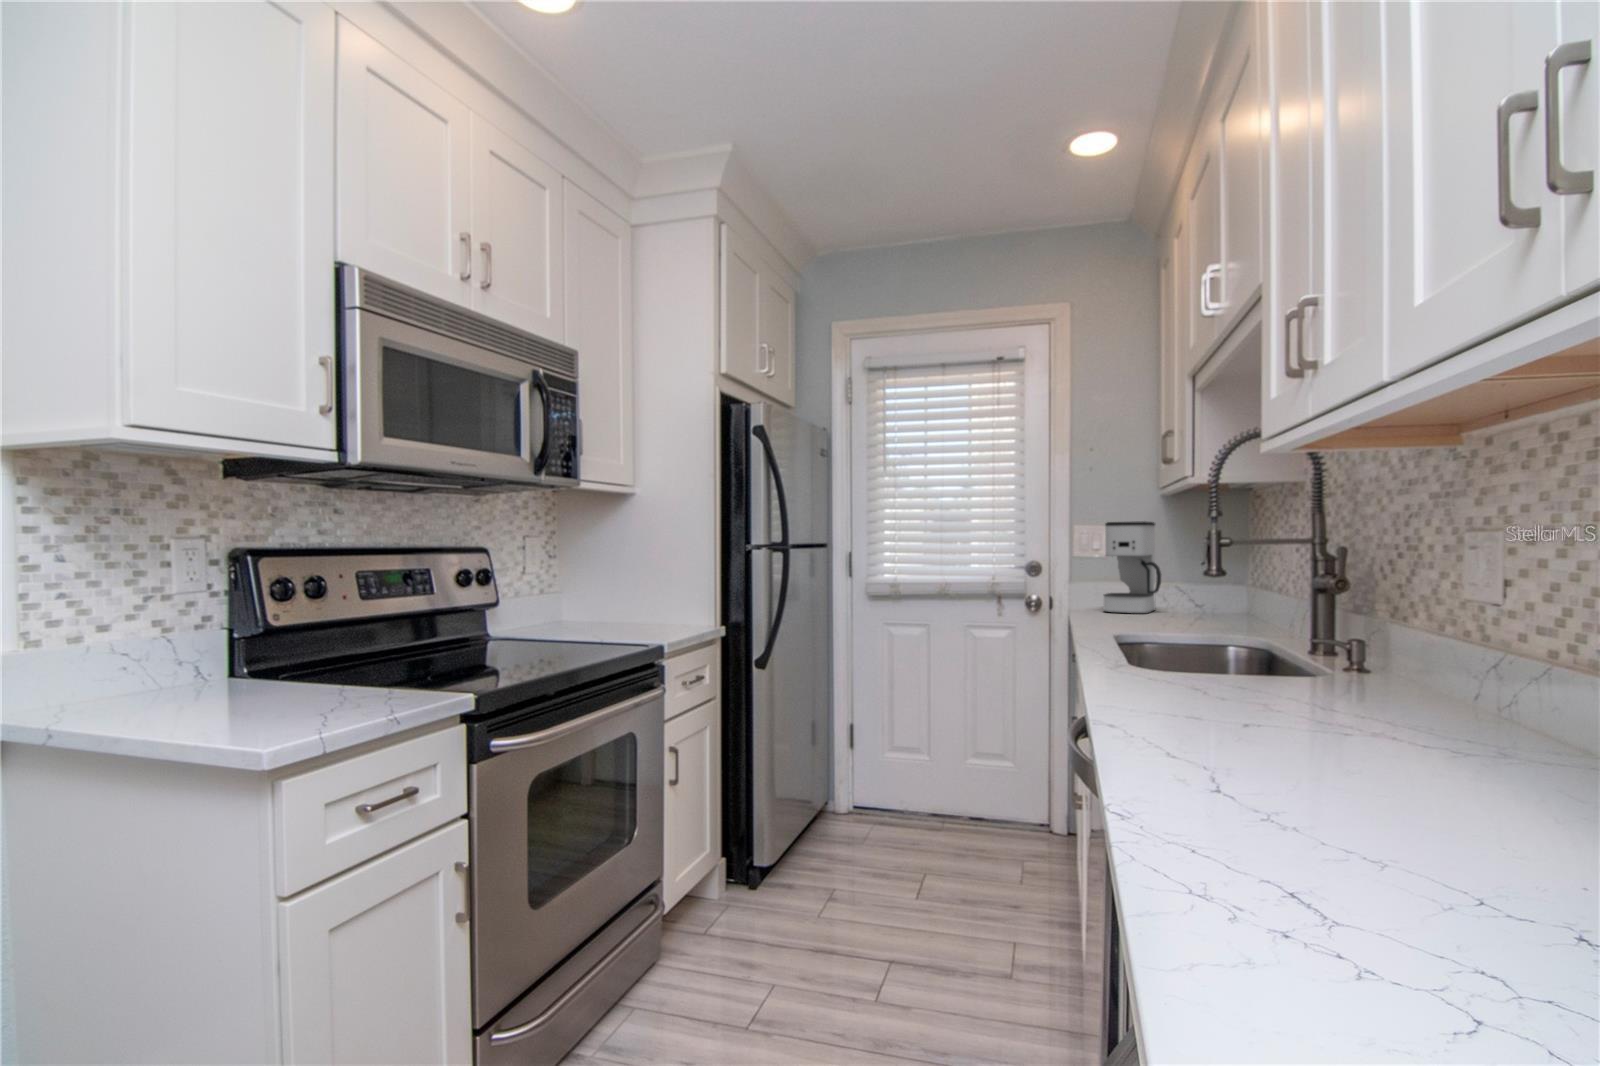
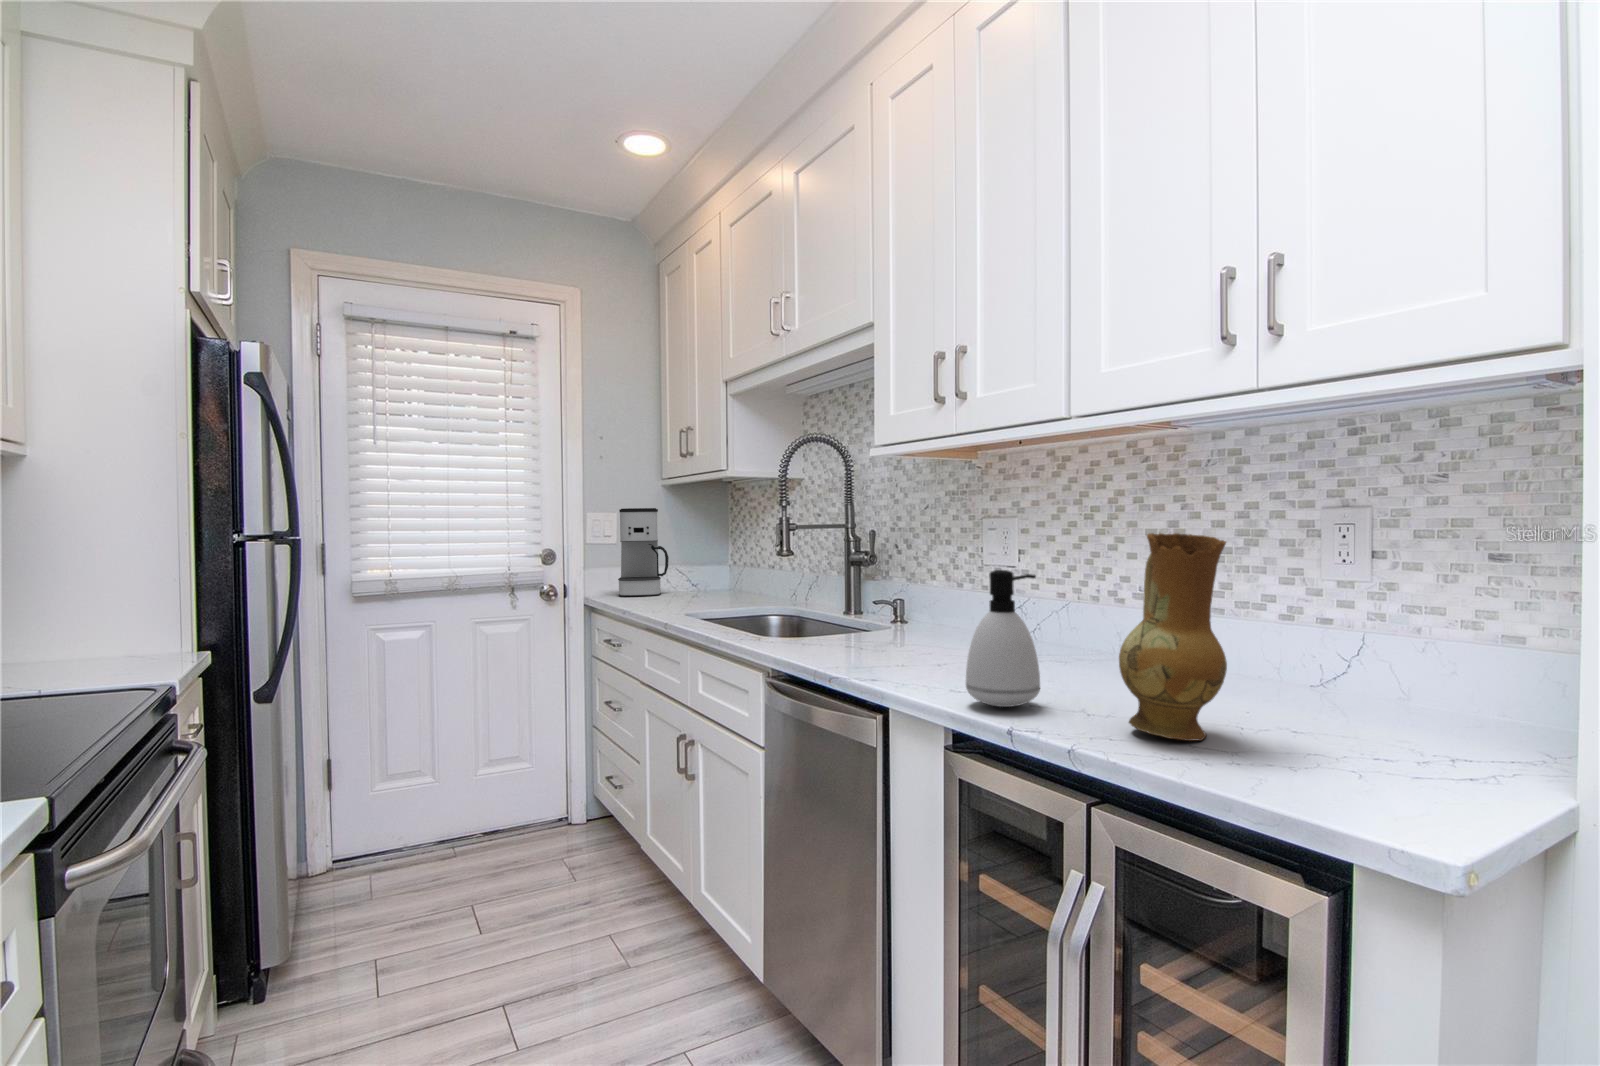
ceramic jug: none [1283,551,1477,895] -> present [1119,533,1227,741]
soap dispenser: none [1167,598,1280,784] -> present [966,570,1040,707]

